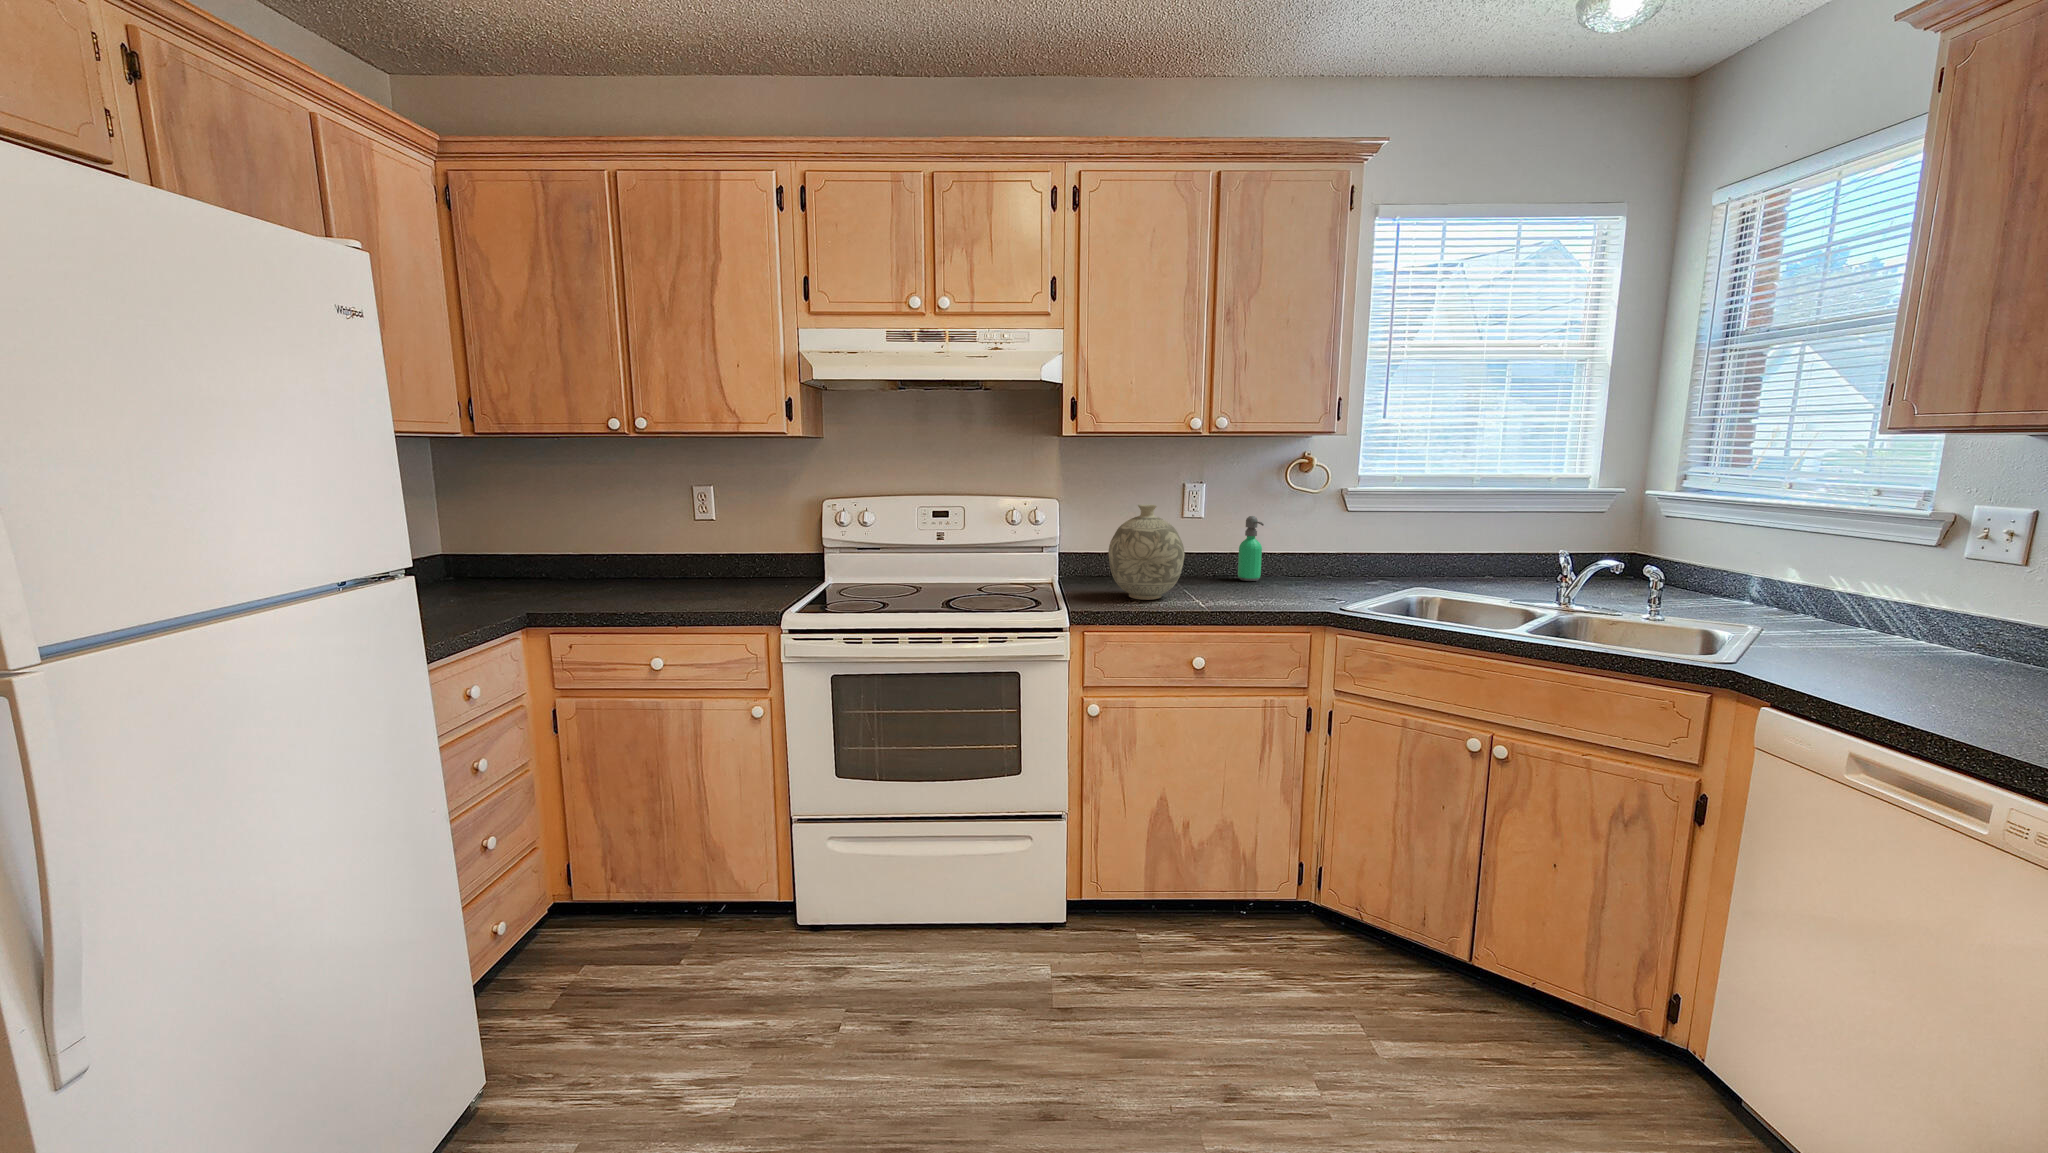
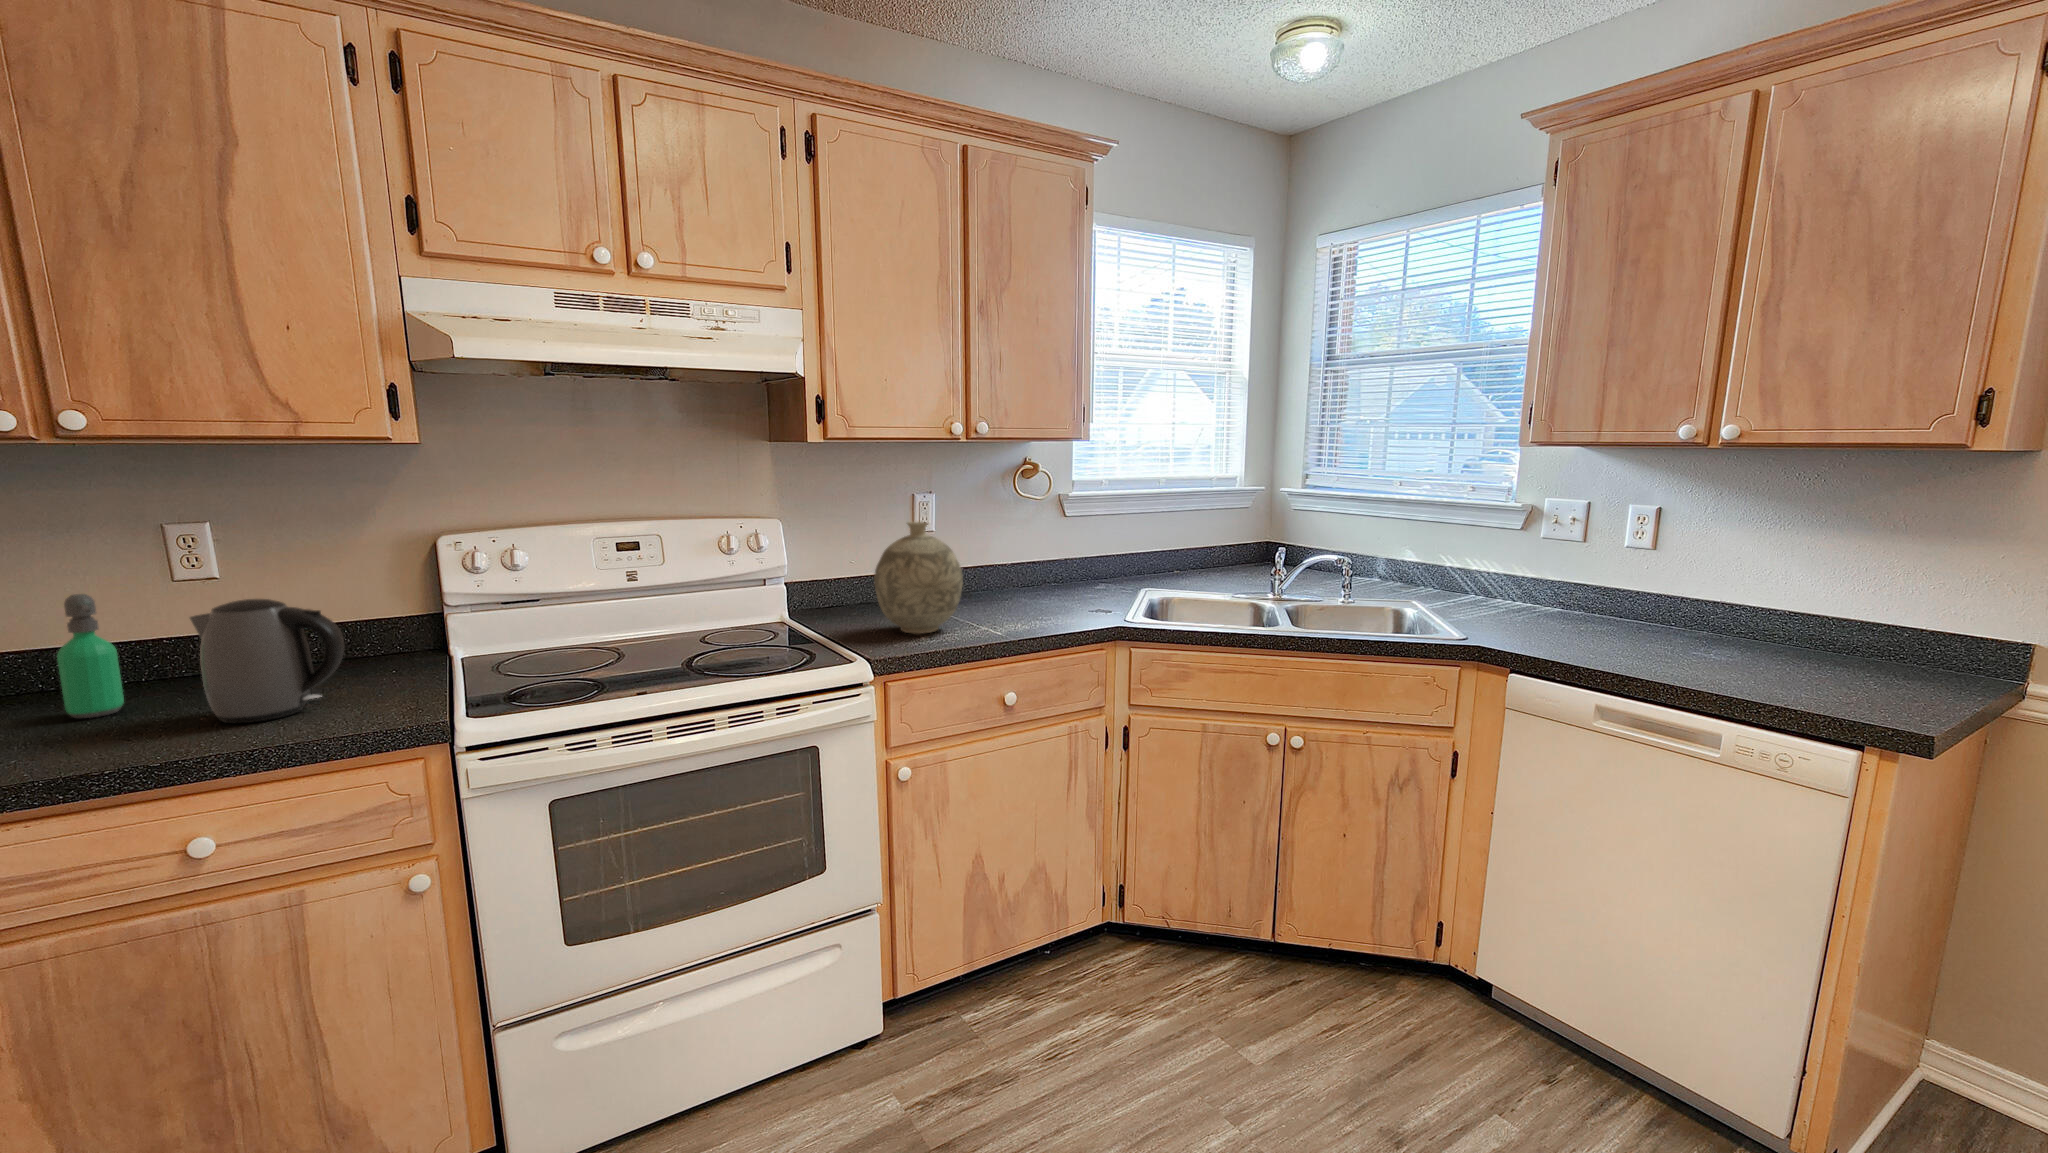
soap dispenser: present [1238,516,1264,581] -> present [57,594,124,718]
kettle: none [681,529,750,601] -> present [190,599,344,723]

